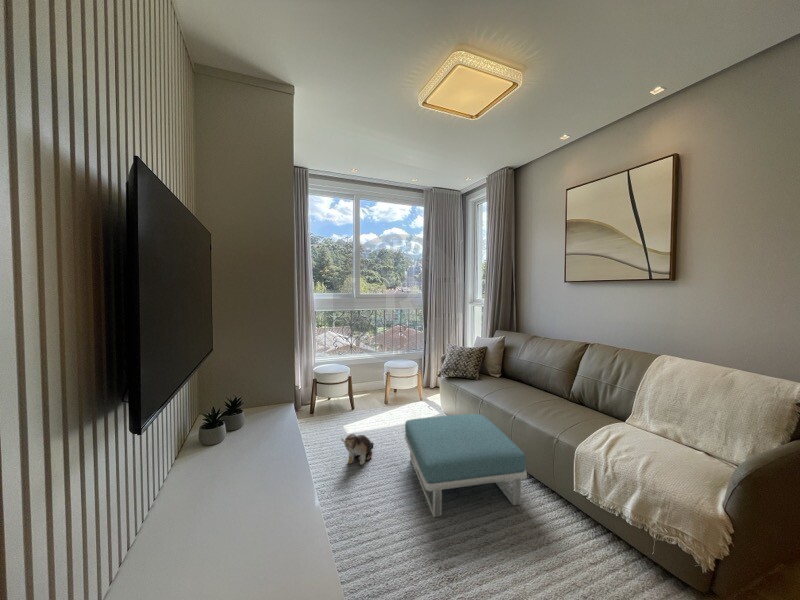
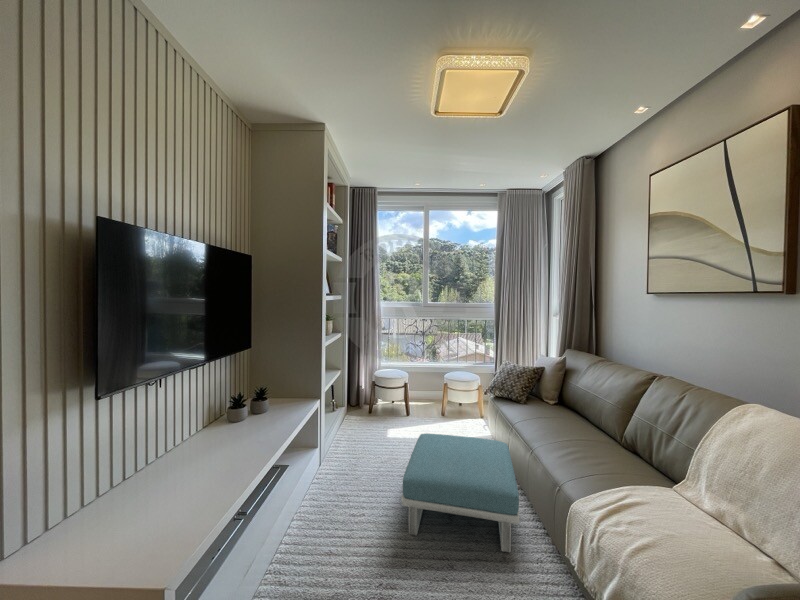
plush toy: present [341,434,374,465] -> none [358,436,401,468]

